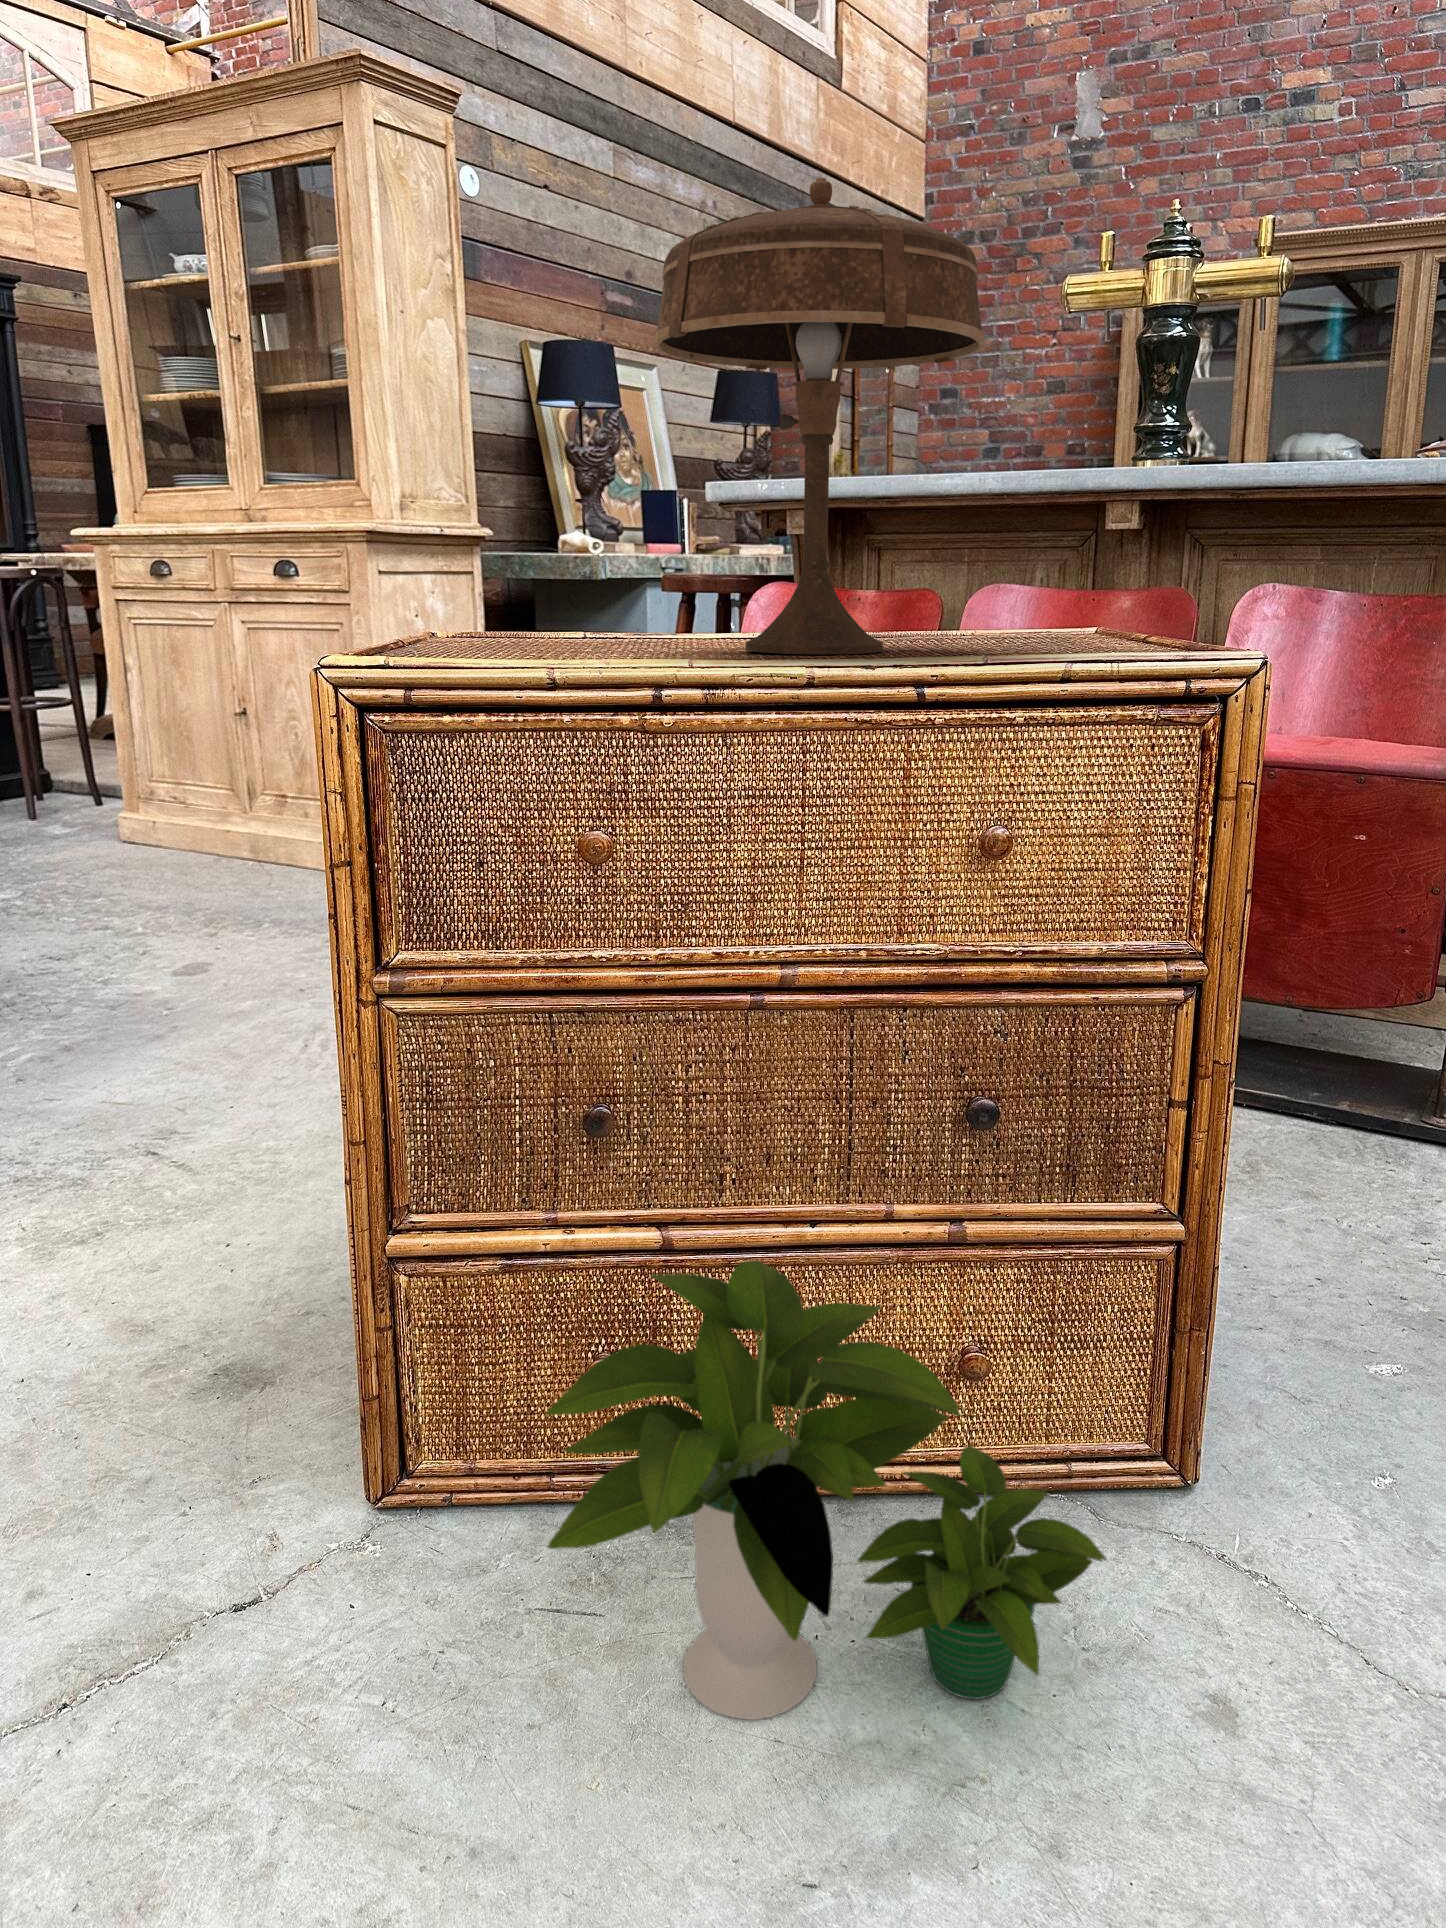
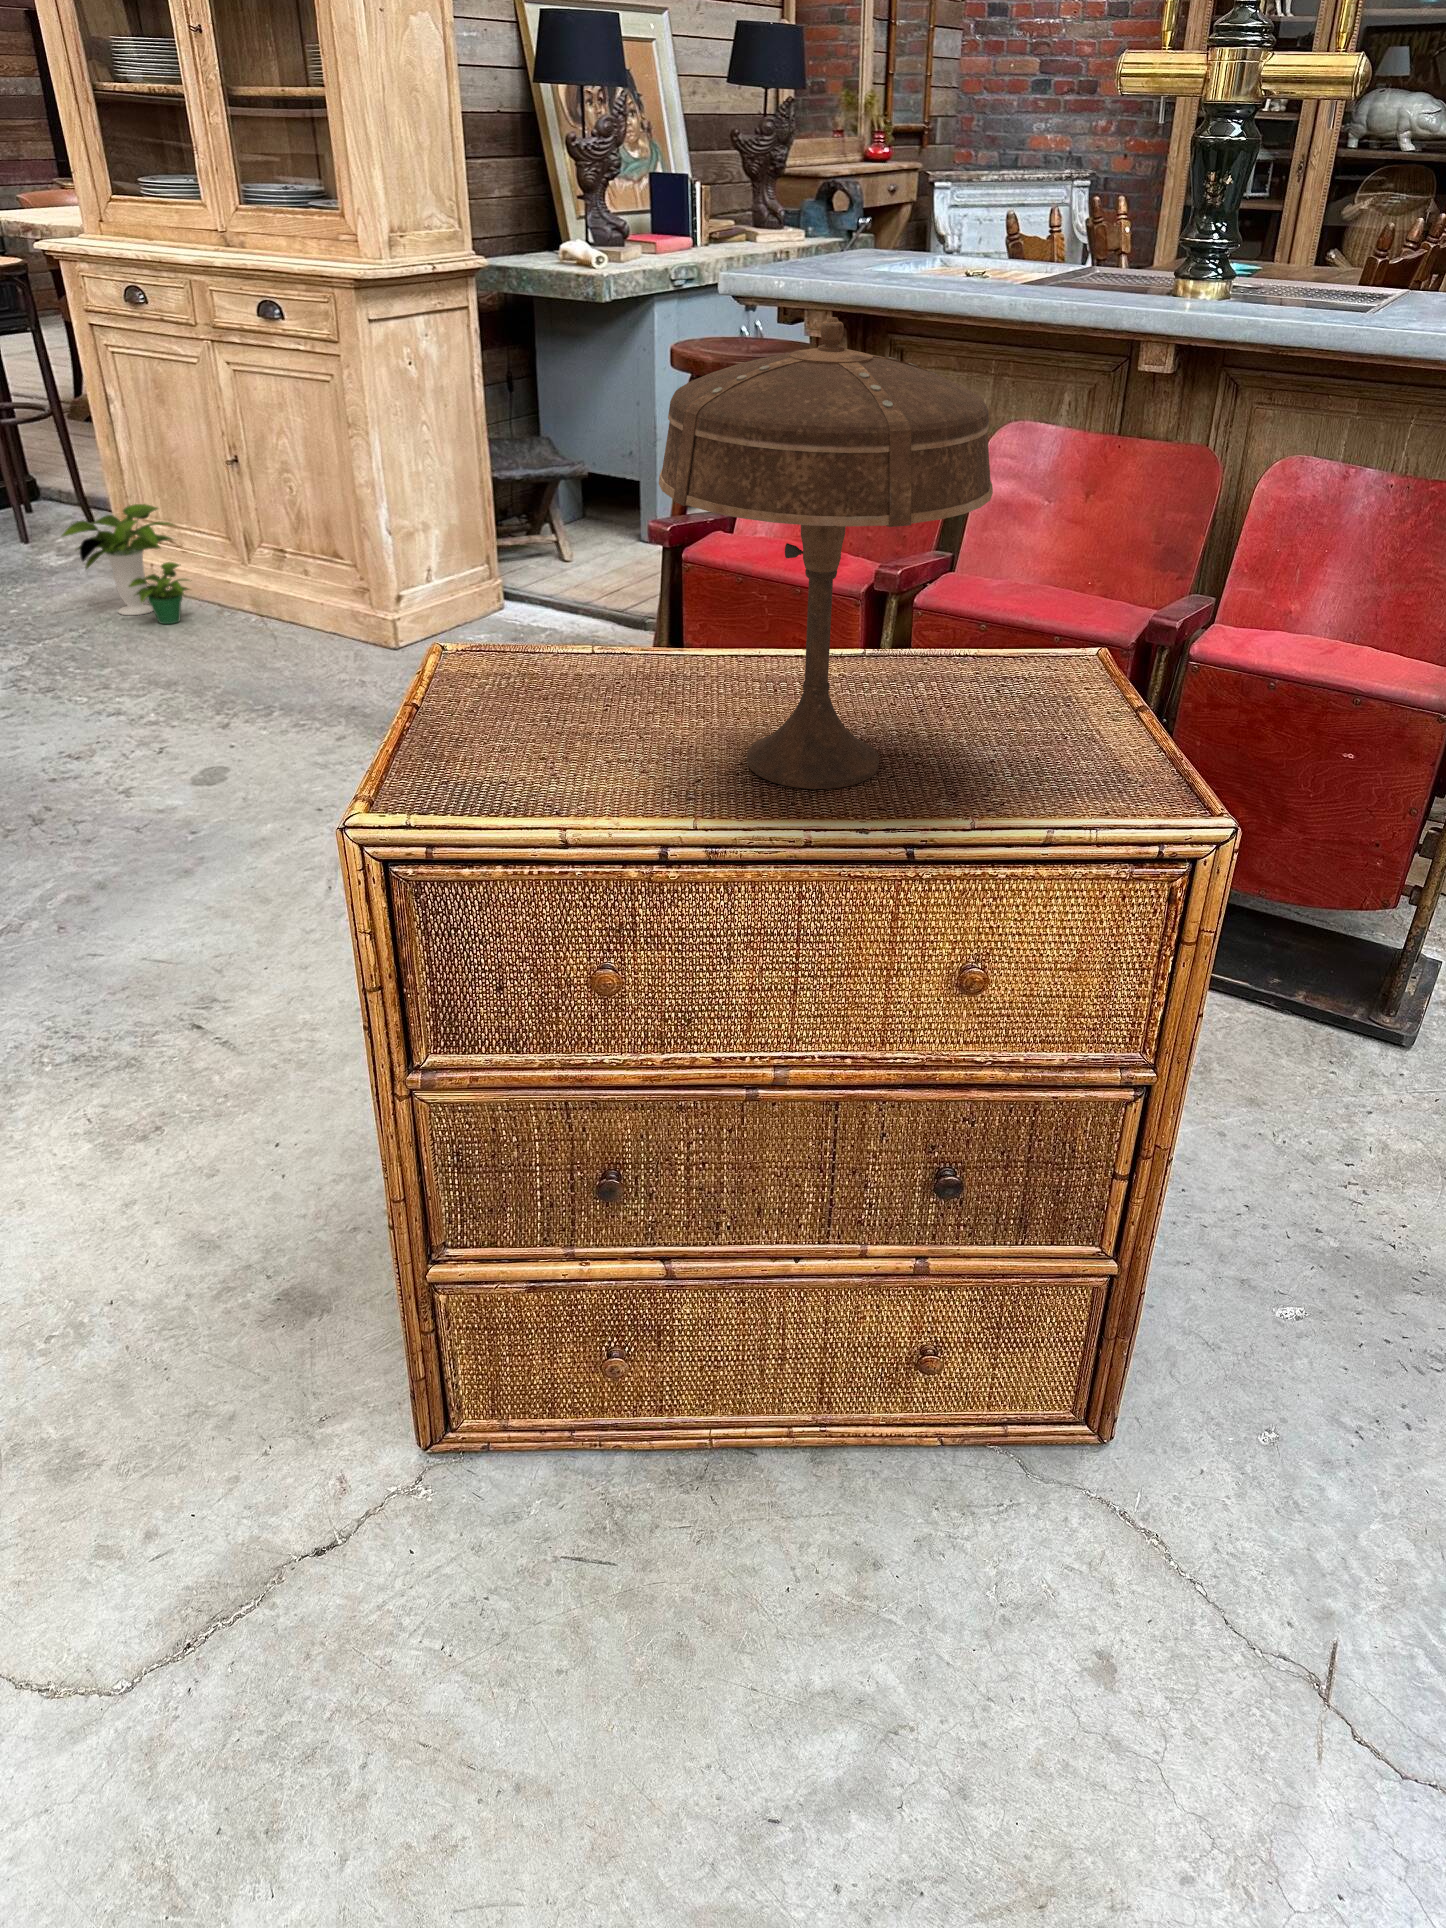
potted plant: present [546,1260,1106,1720] -> present [62,504,189,624]

